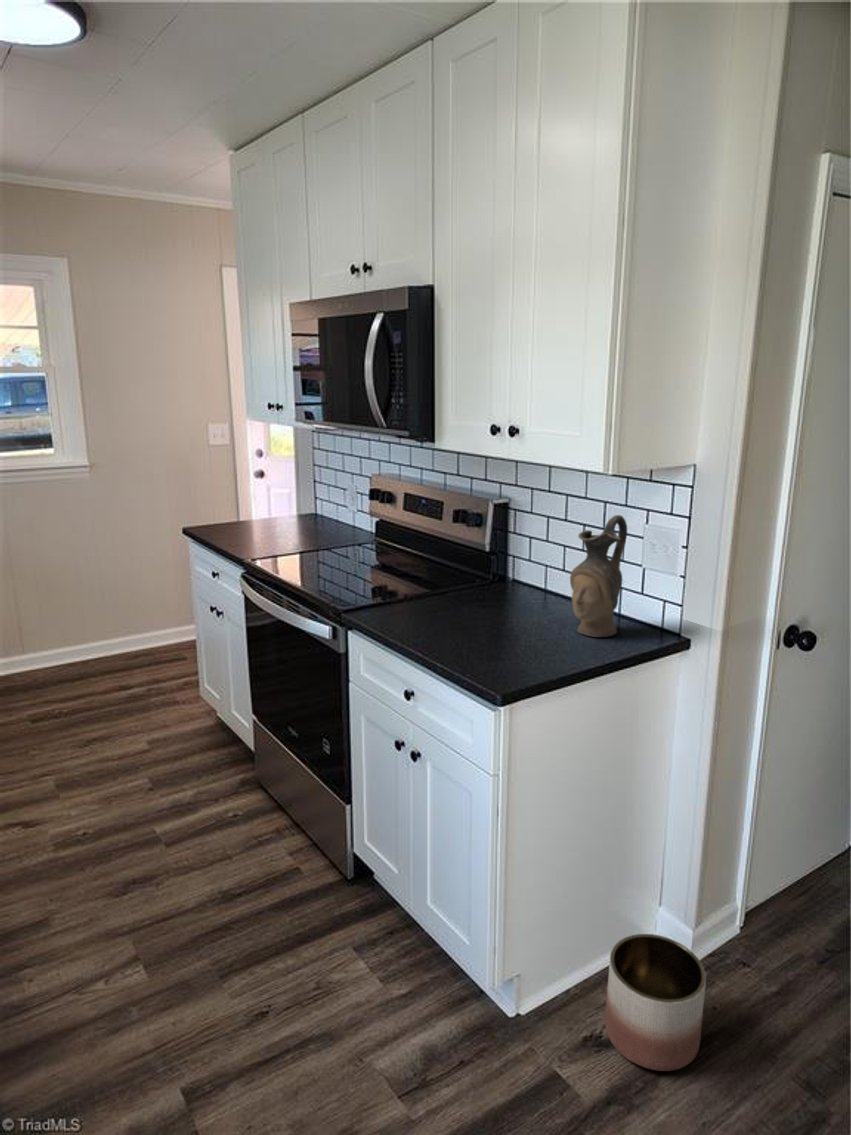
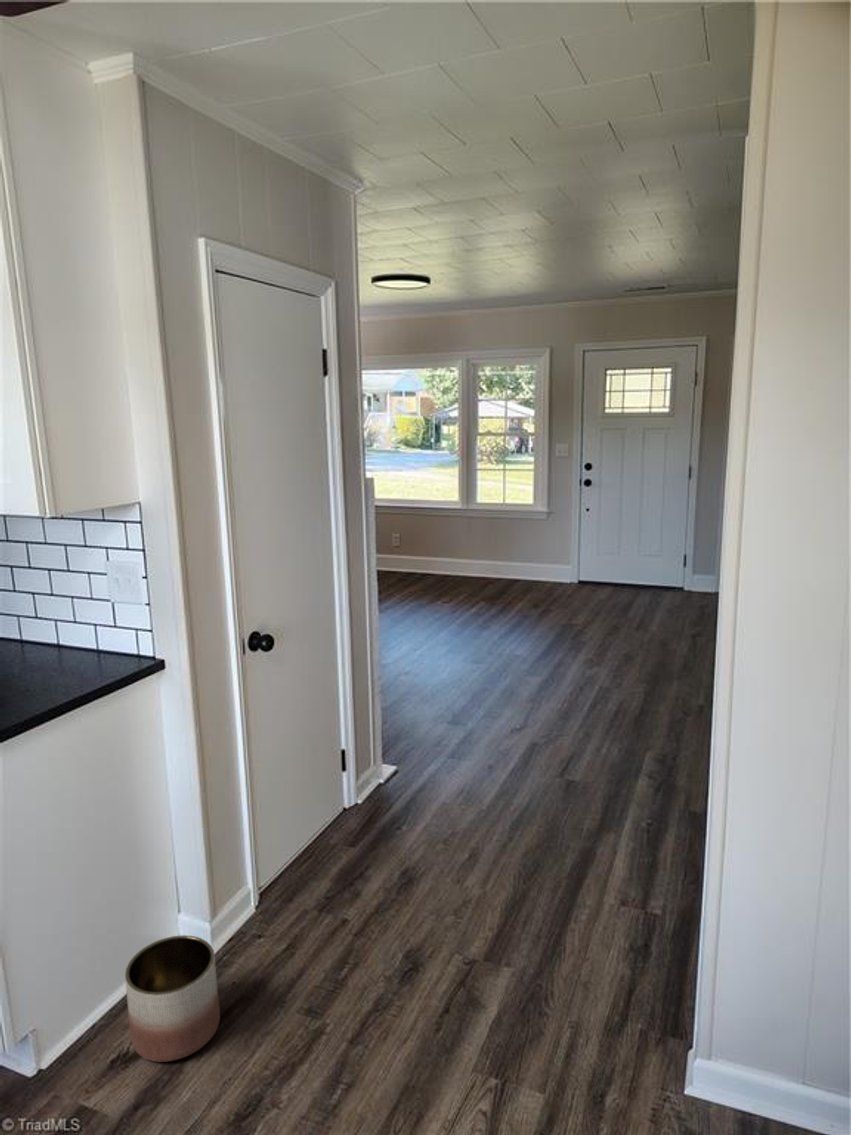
ceramic pitcher: present [570,515,627,637] -> none [35,556,92,675]

